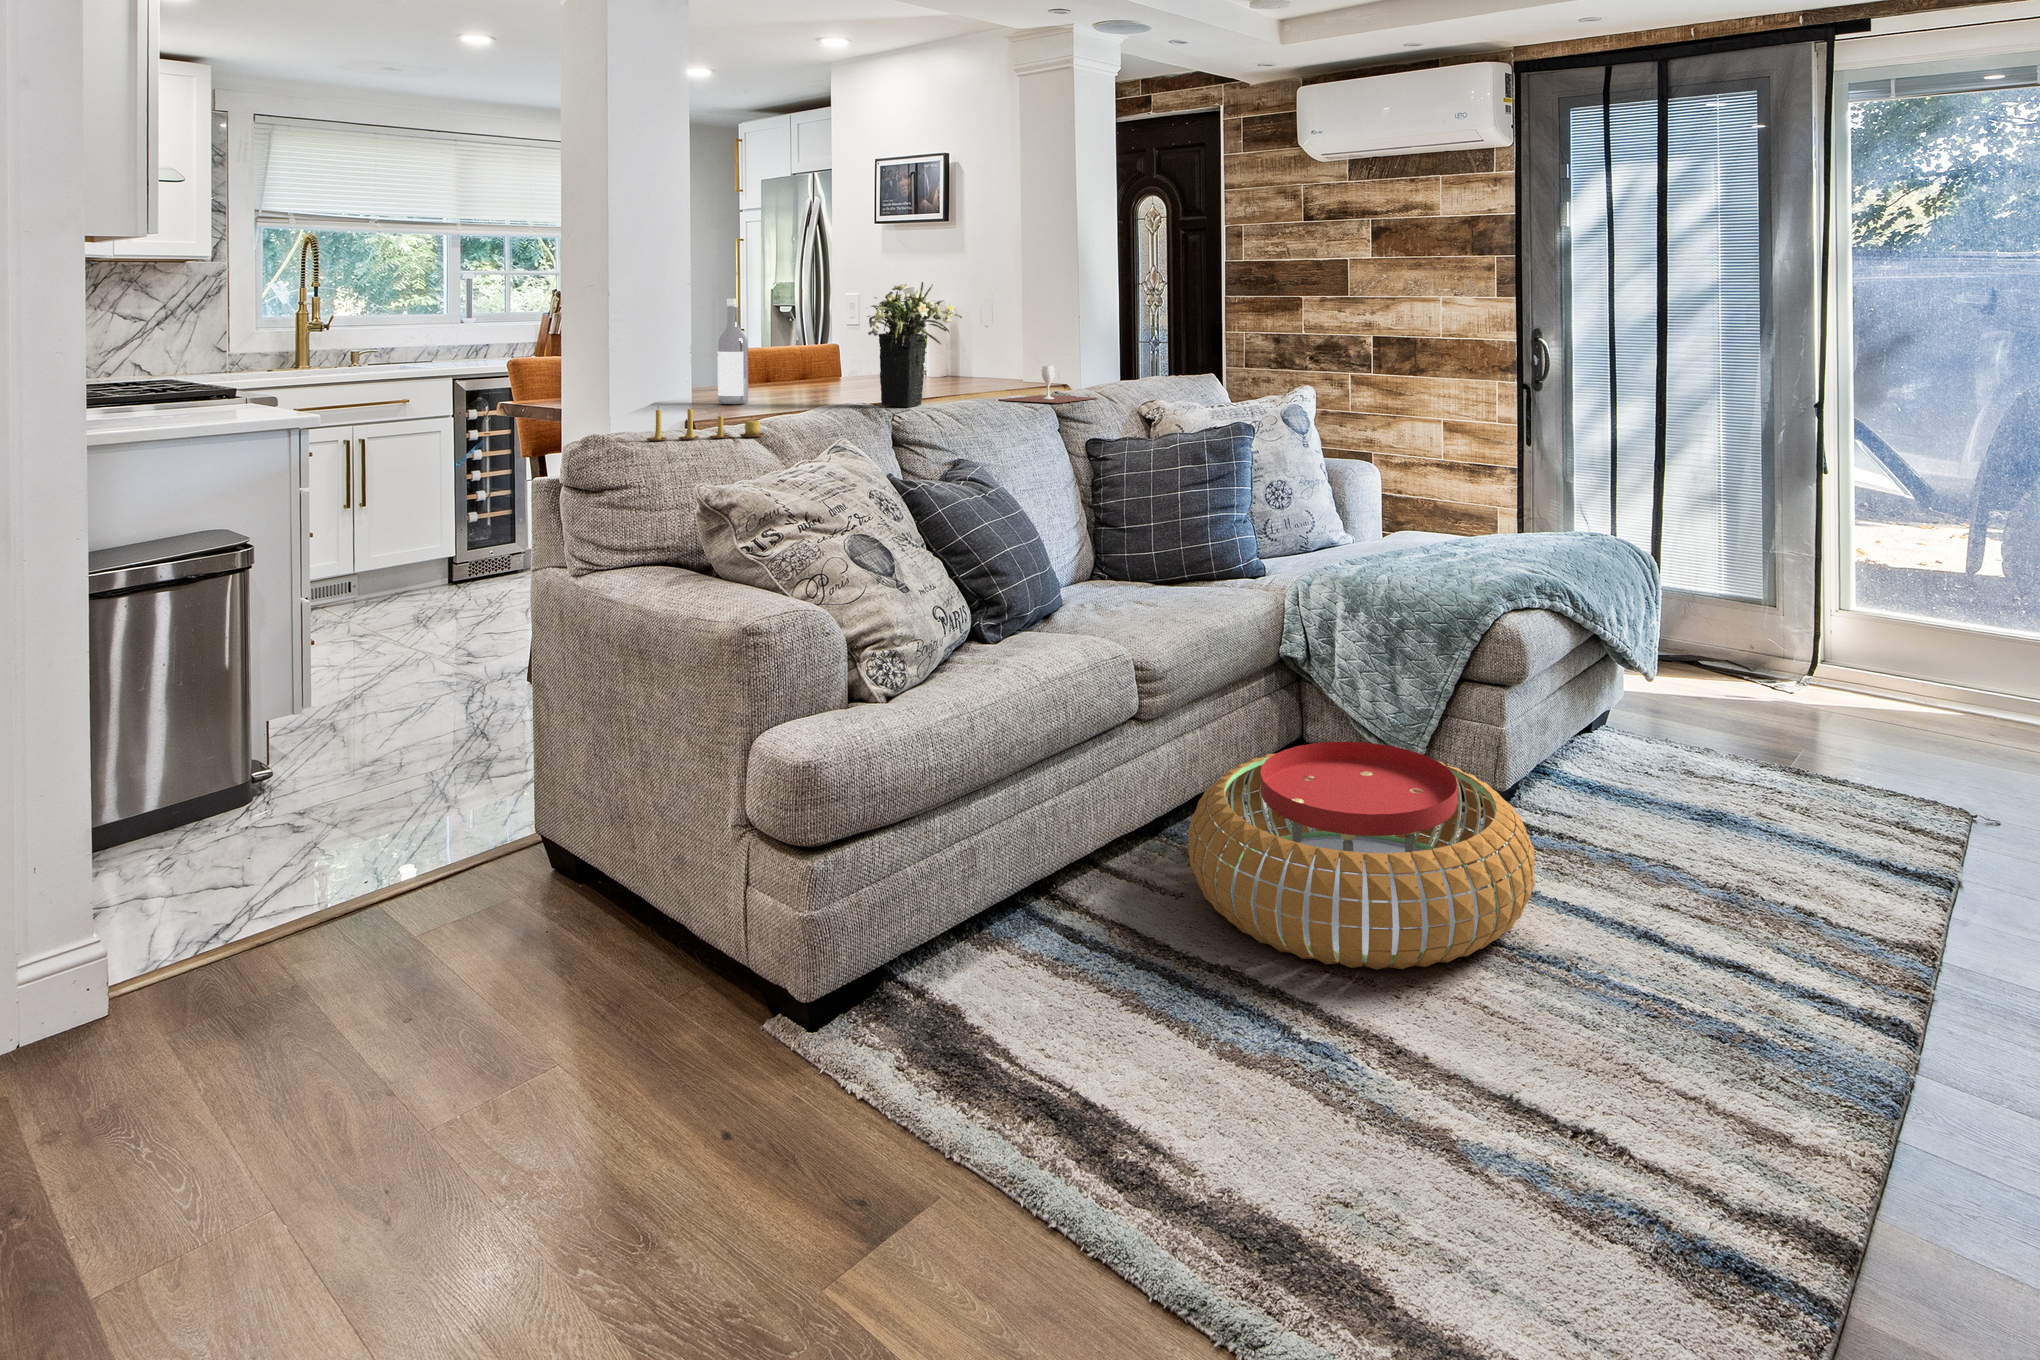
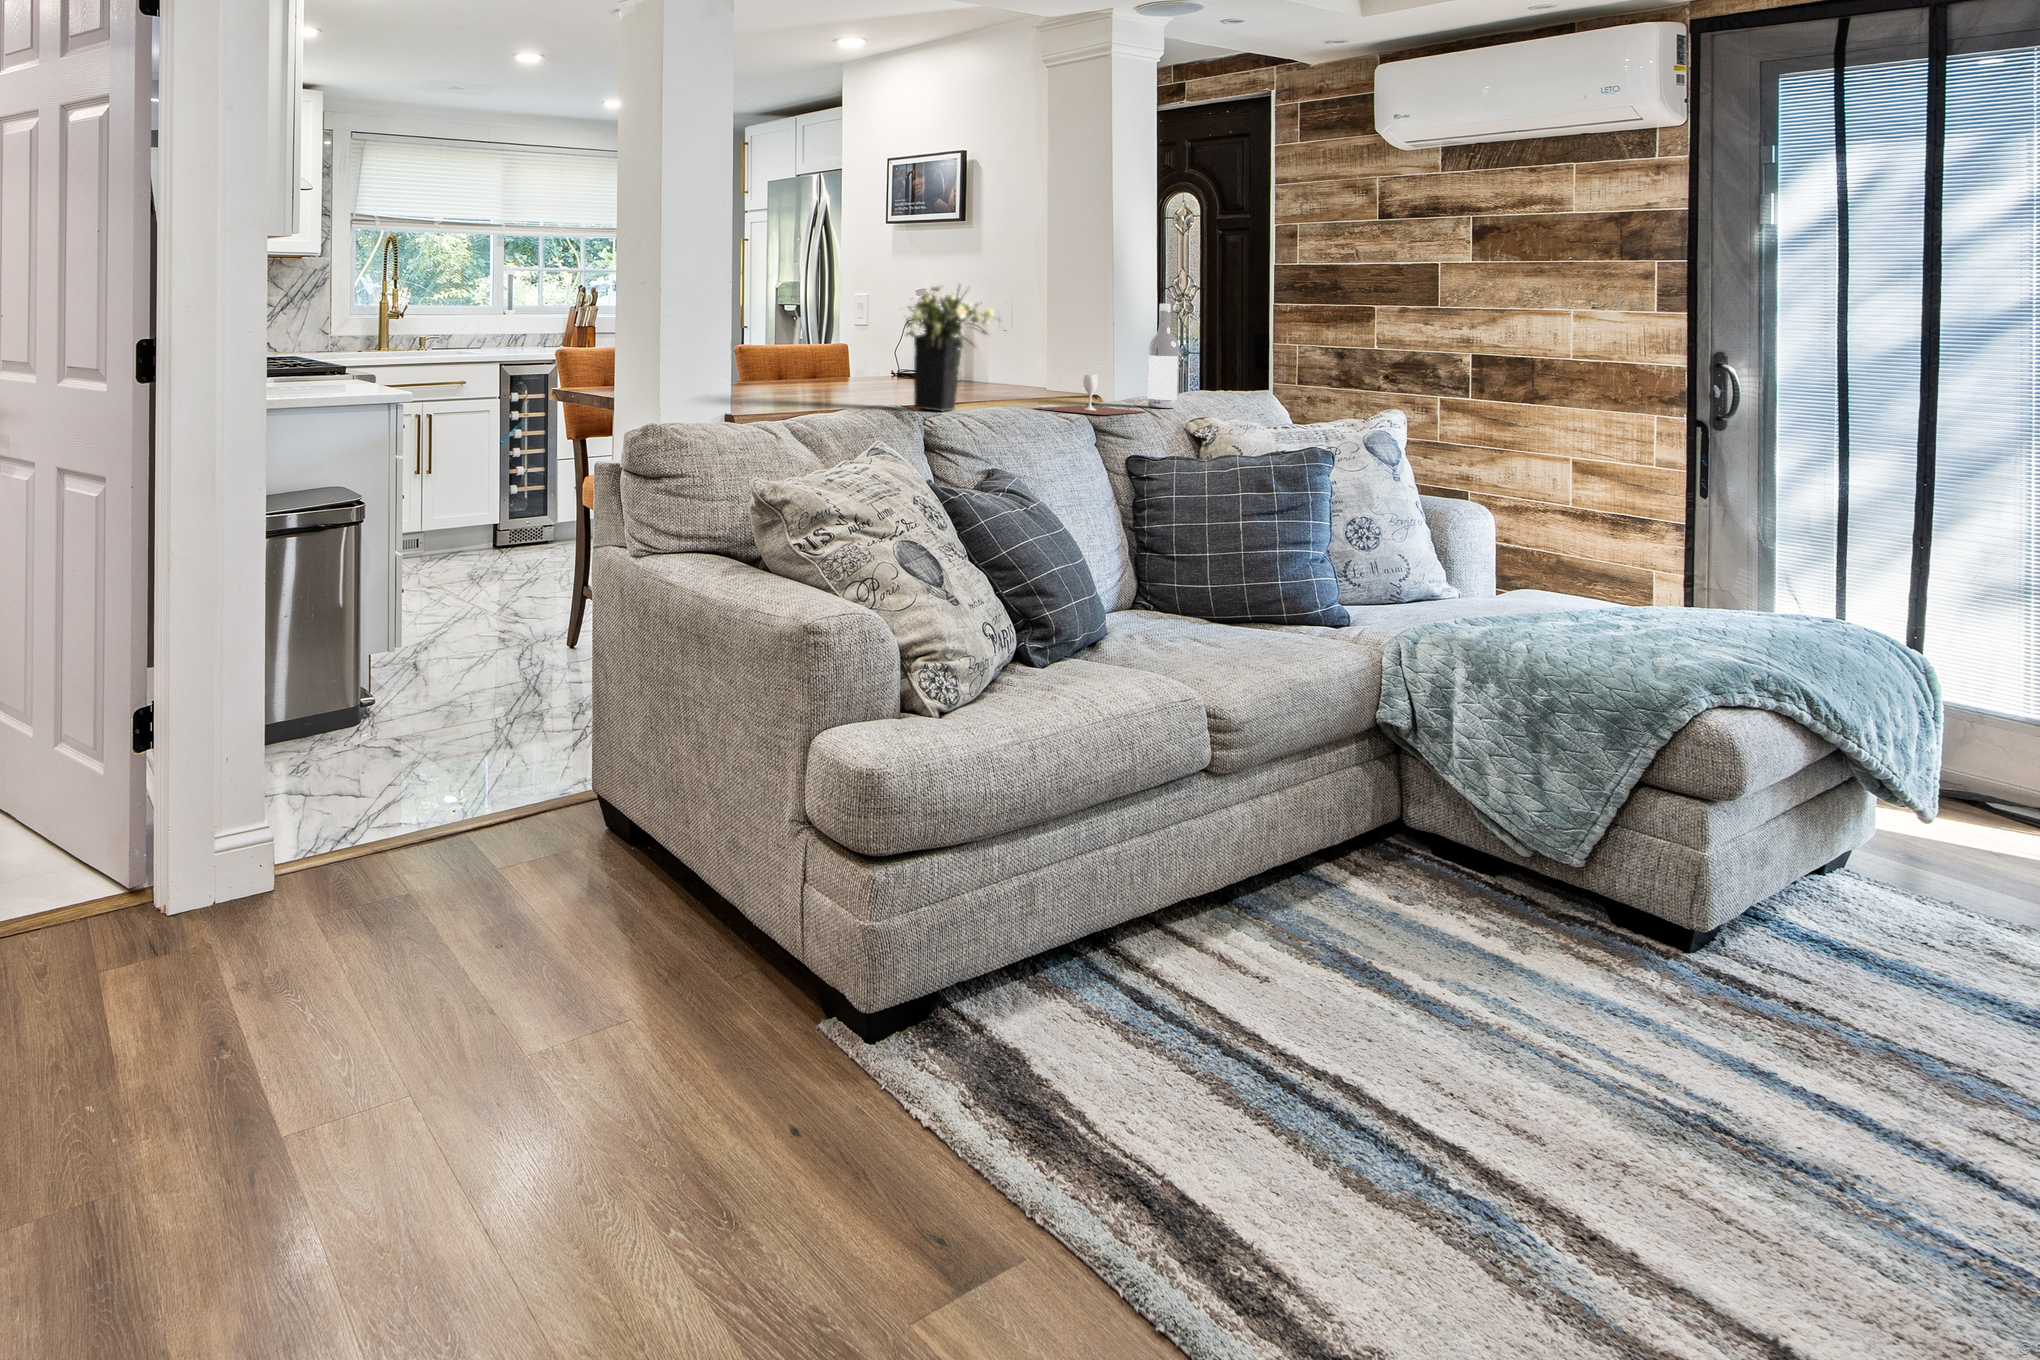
wine bottle: present [718,299,748,404] -> present [1147,304,1179,408]
candle: present [647,408,764,441] -> none [701,398,811,433]
pouf: present [1188,742,1535,970] -> none [1275,832,1775,1135]

